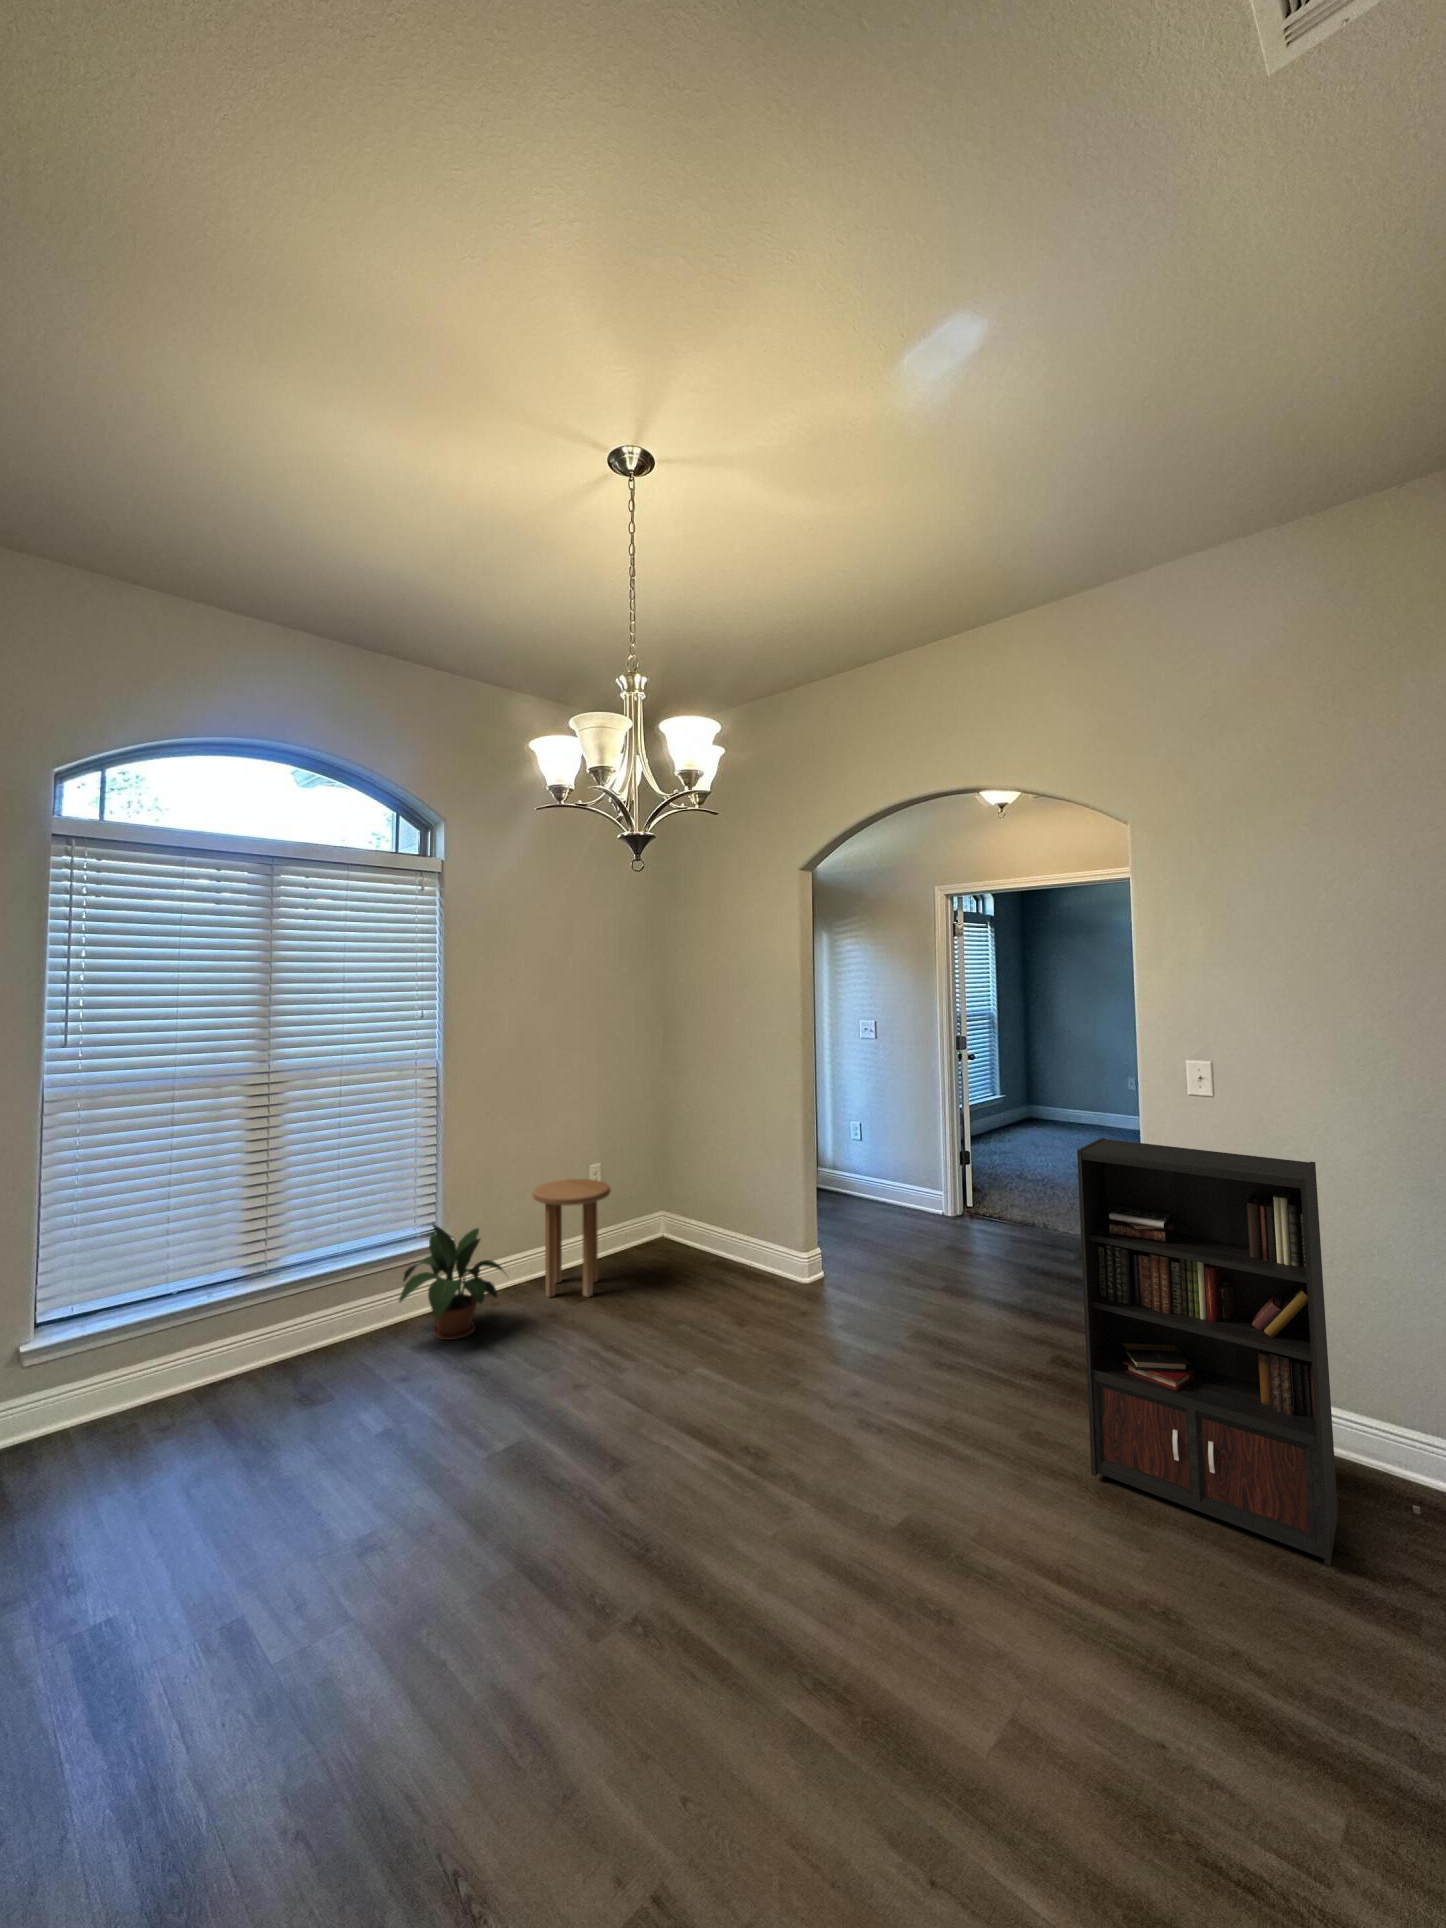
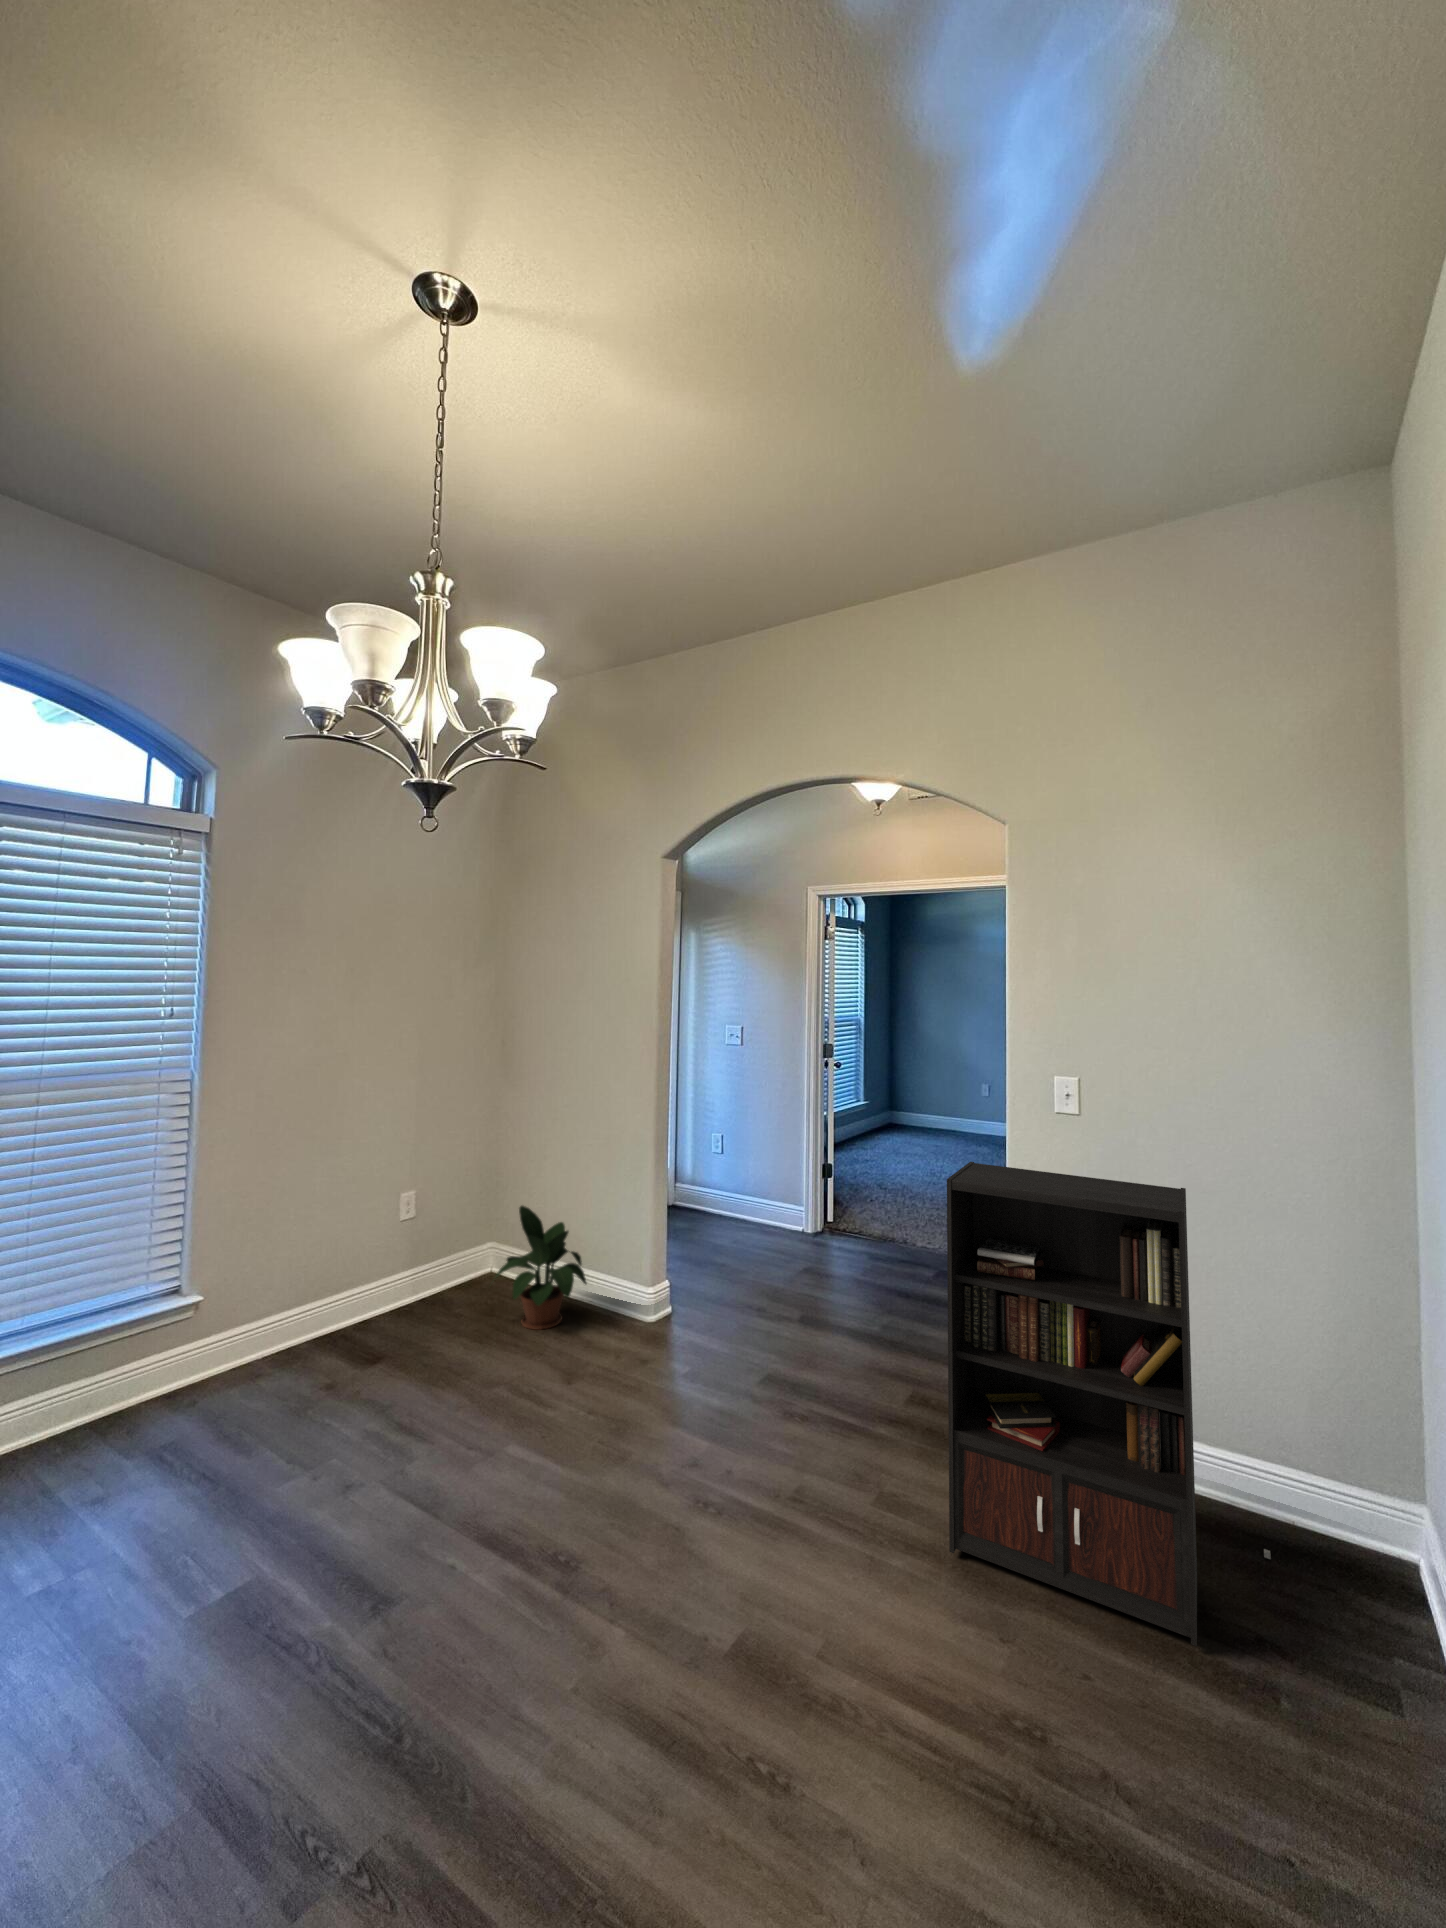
side table: present [533,1179,611,1297] -> none [320,1211,423,1361]
potted plant: present [399,1224,503,1340] -> present [496,1206,587,1330]

